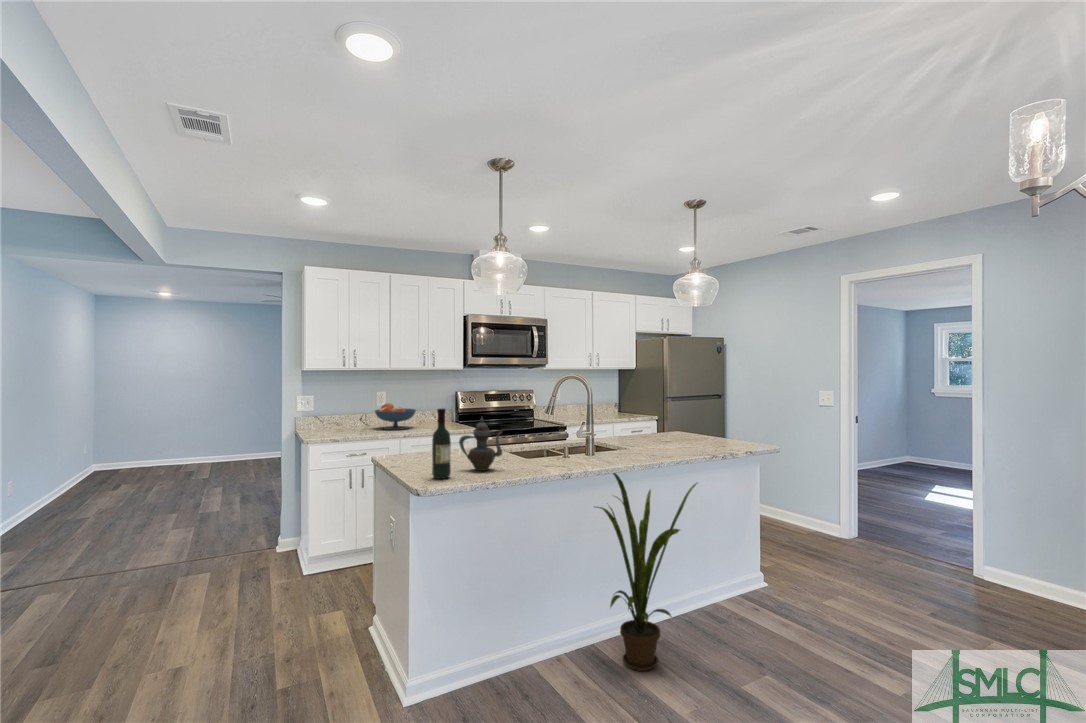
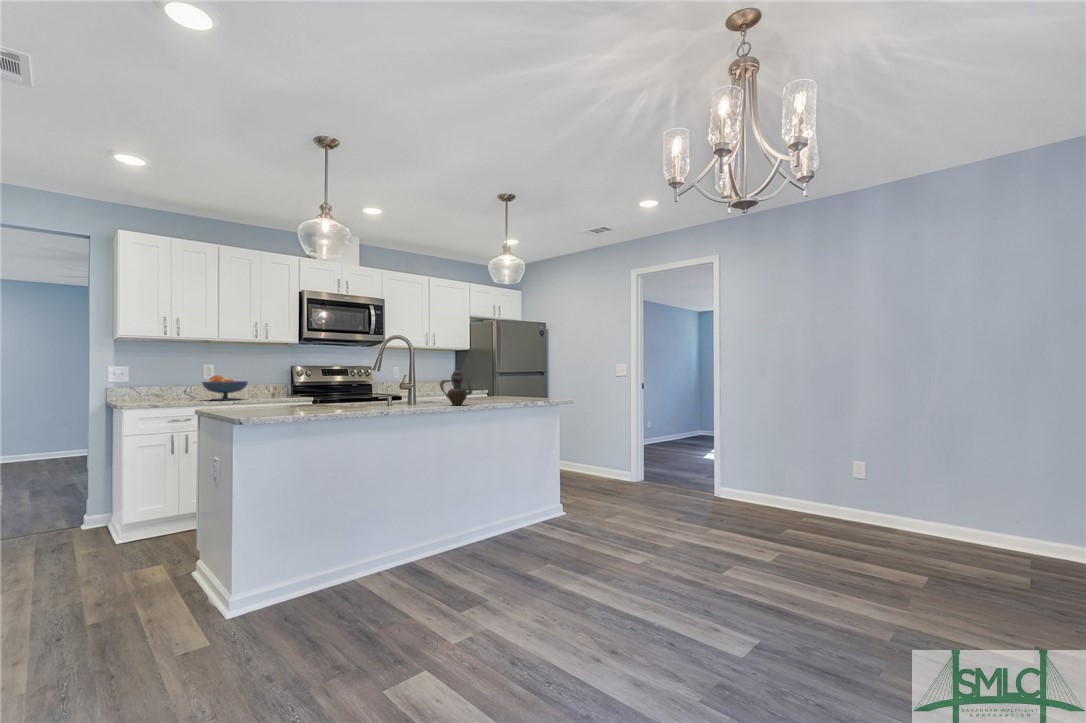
wine bottle: present [432,408,451,479] -> none [253,354,272,417]
teapot: present [459,417,502,471] -> present [440,366,472,405]
house plant: present [596,473,697,671] -> none [404,413,498,578]

